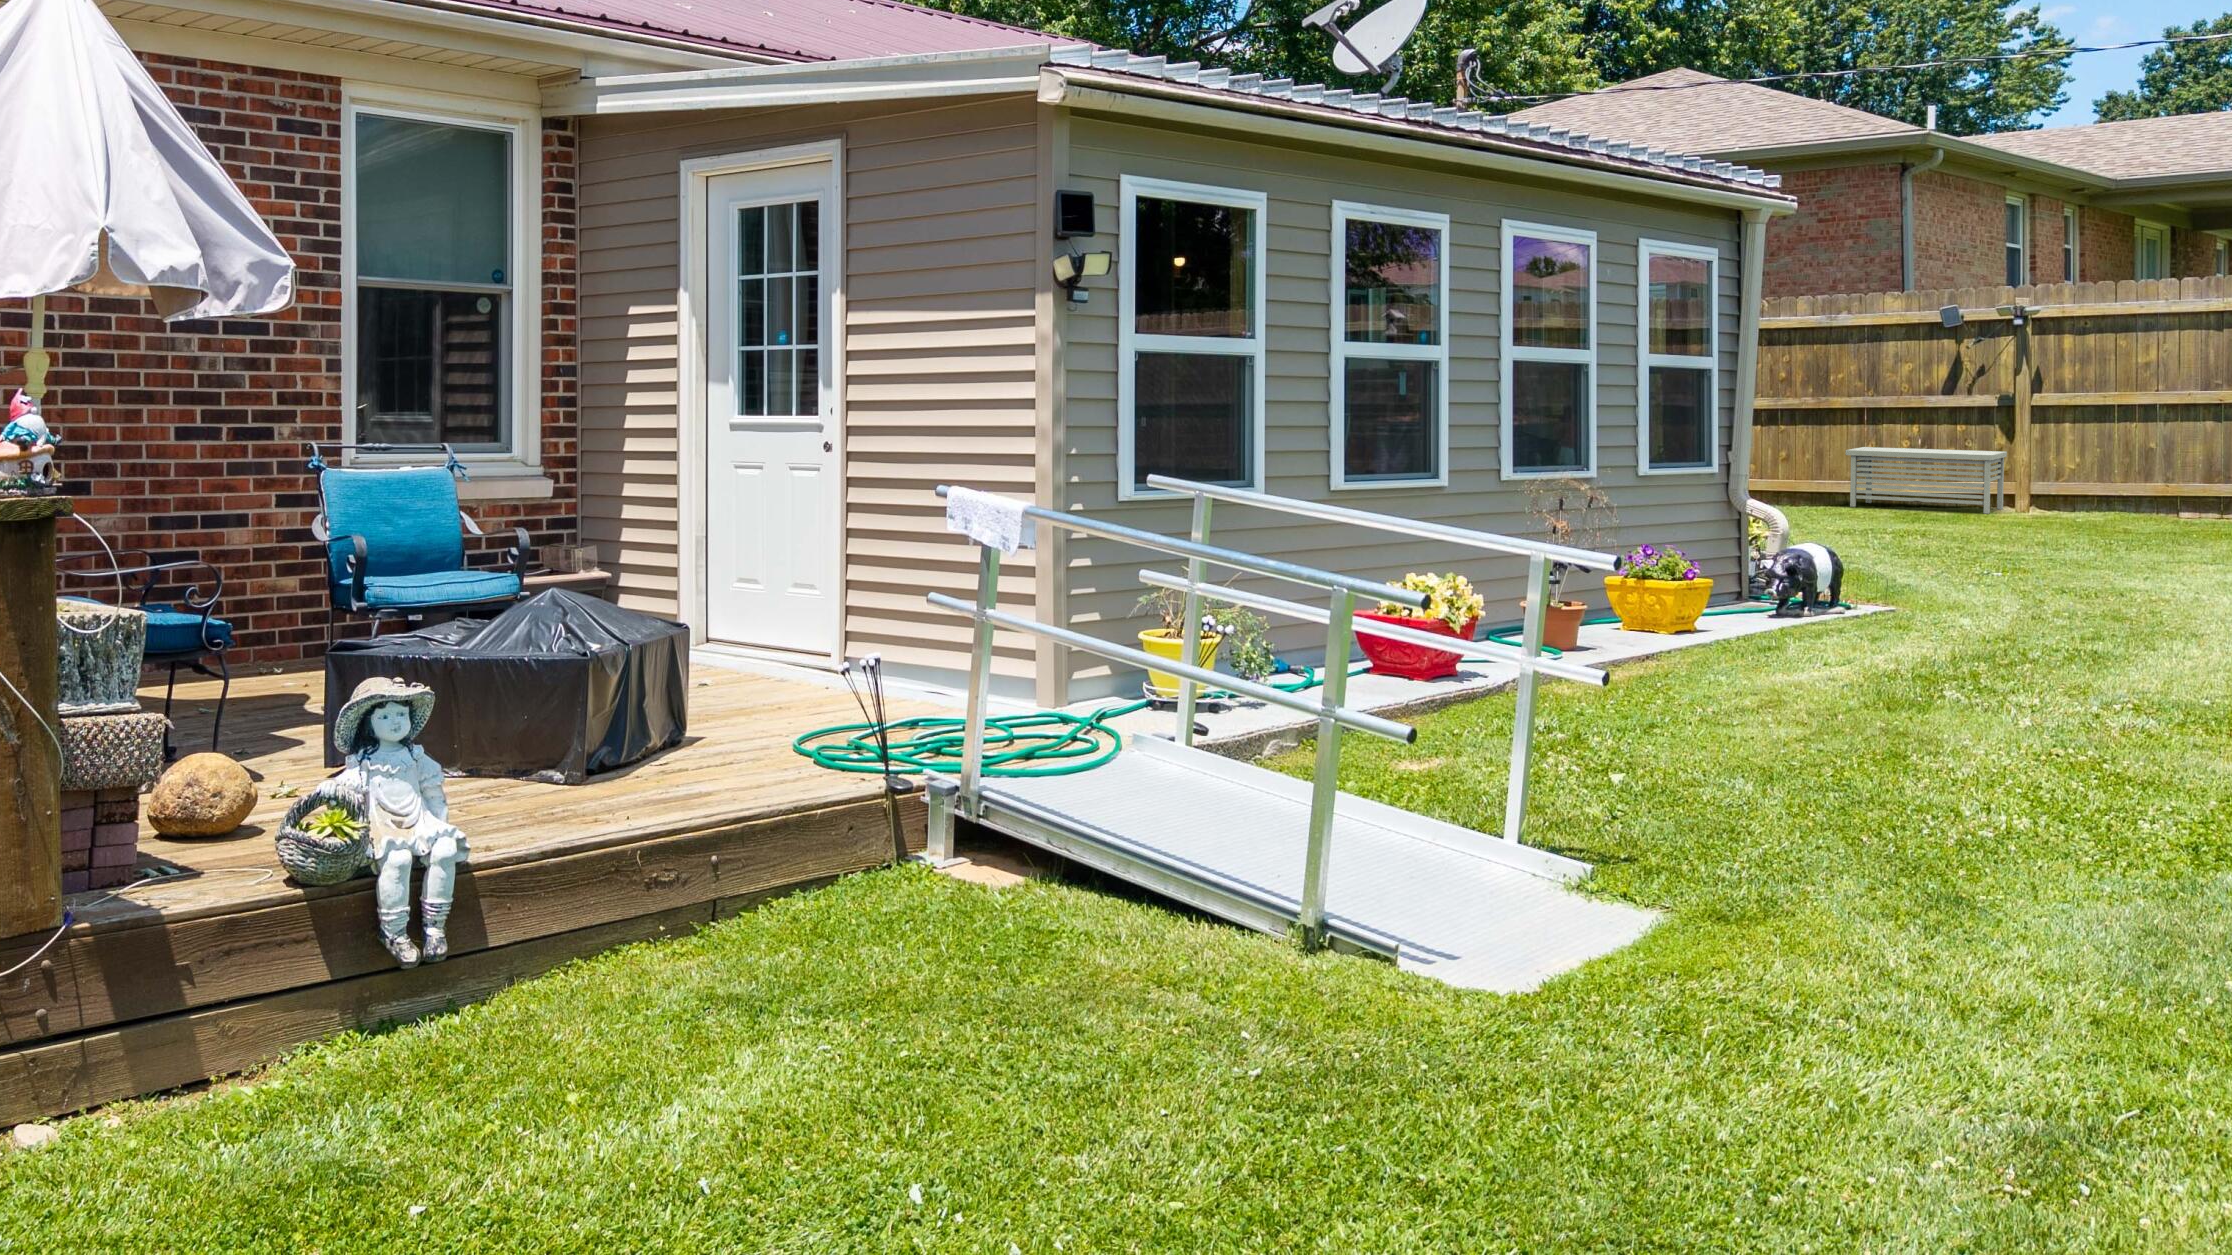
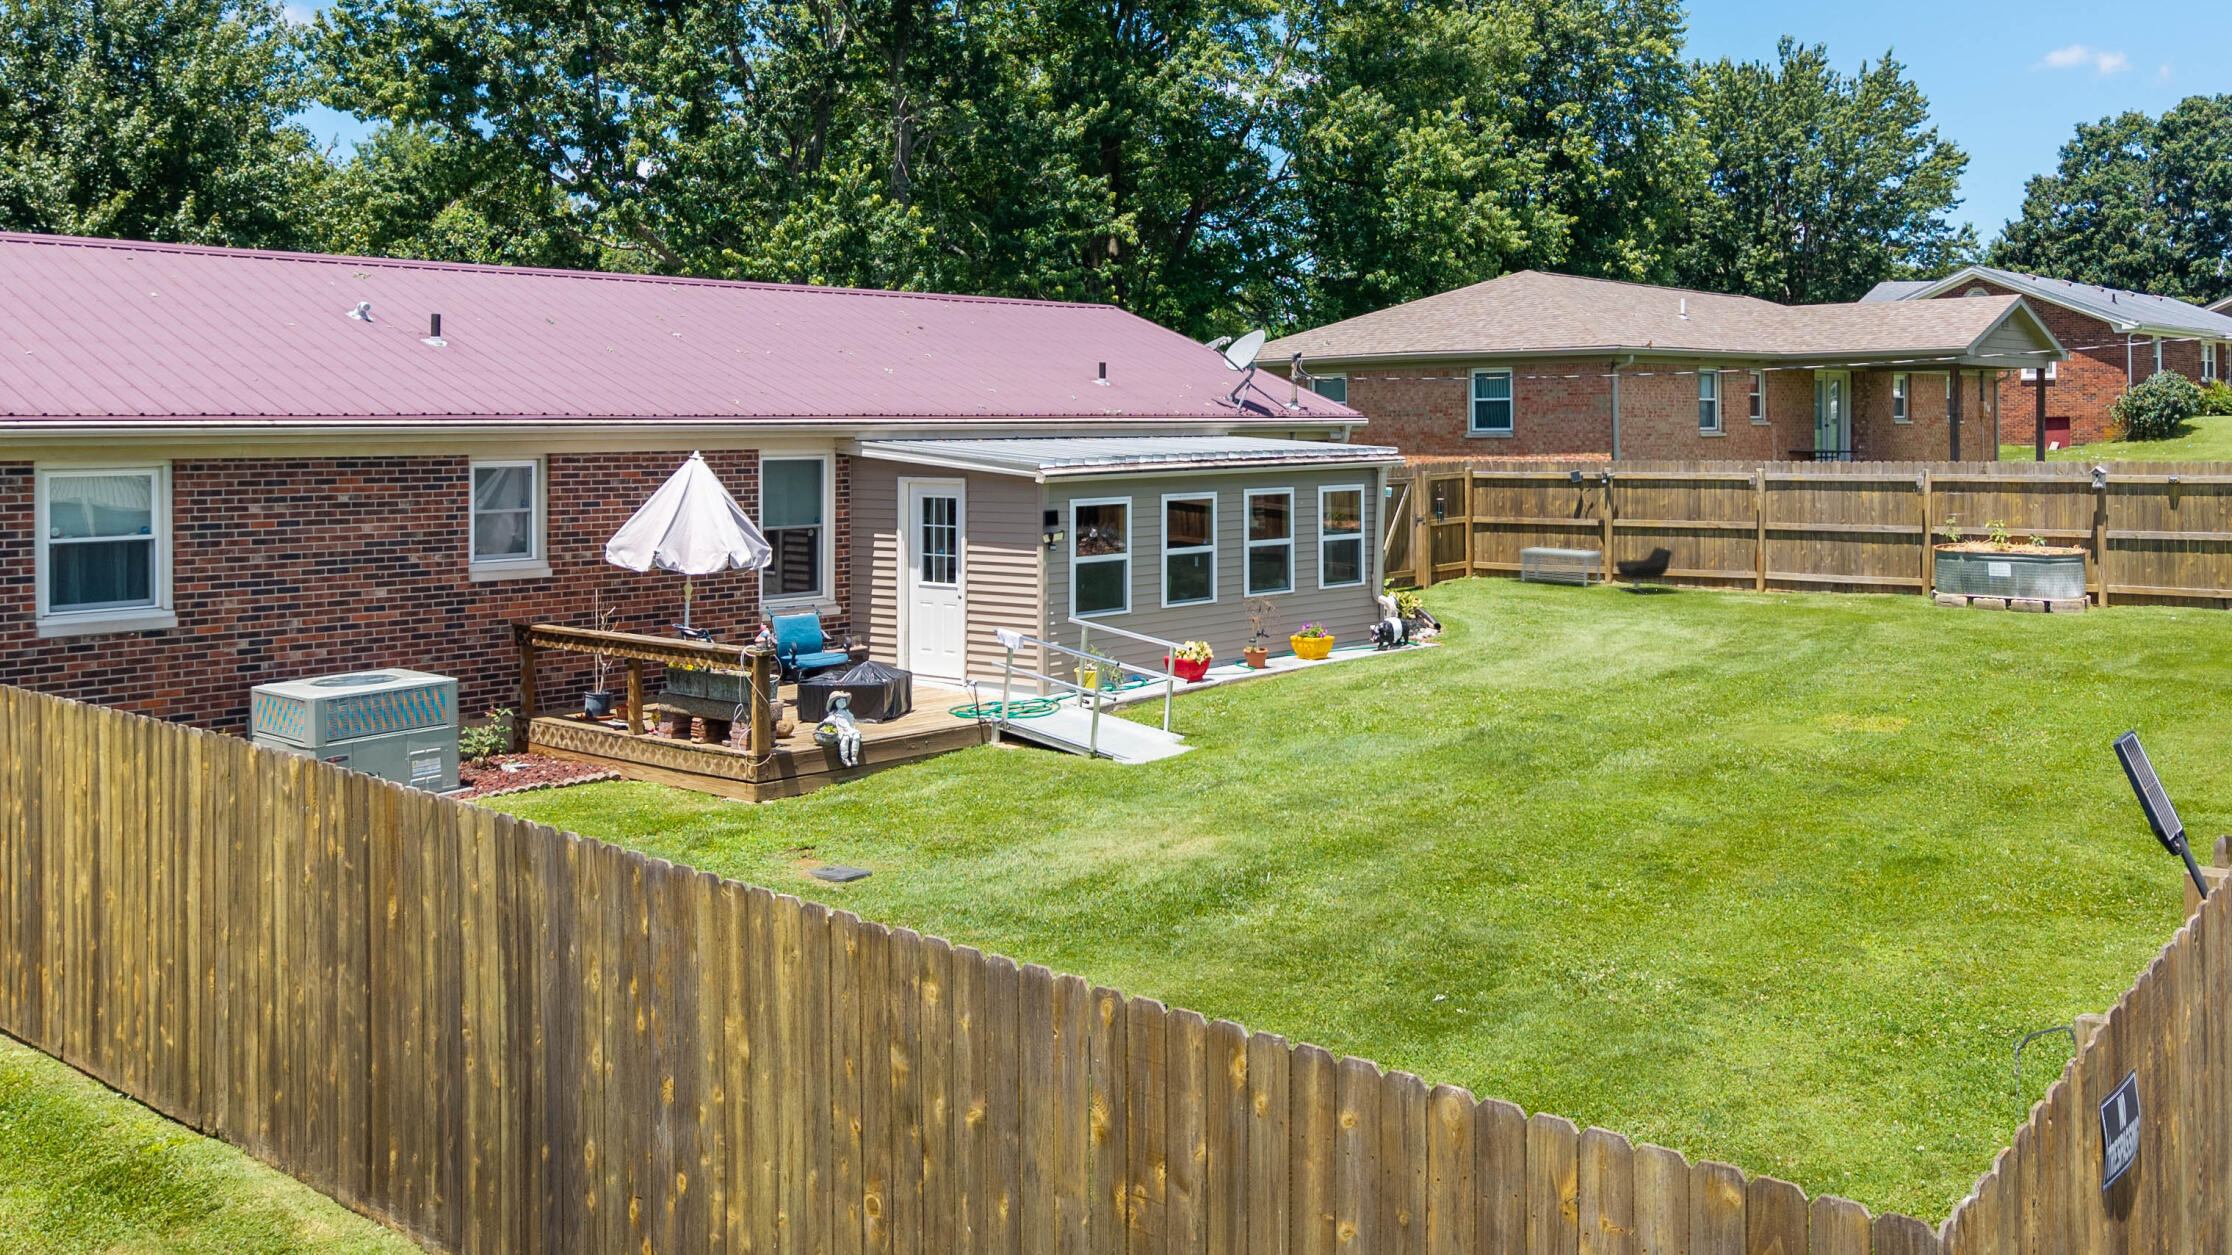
lounge chair: none [2049,439,2176,522] -> present [1616,547,1672,590]

